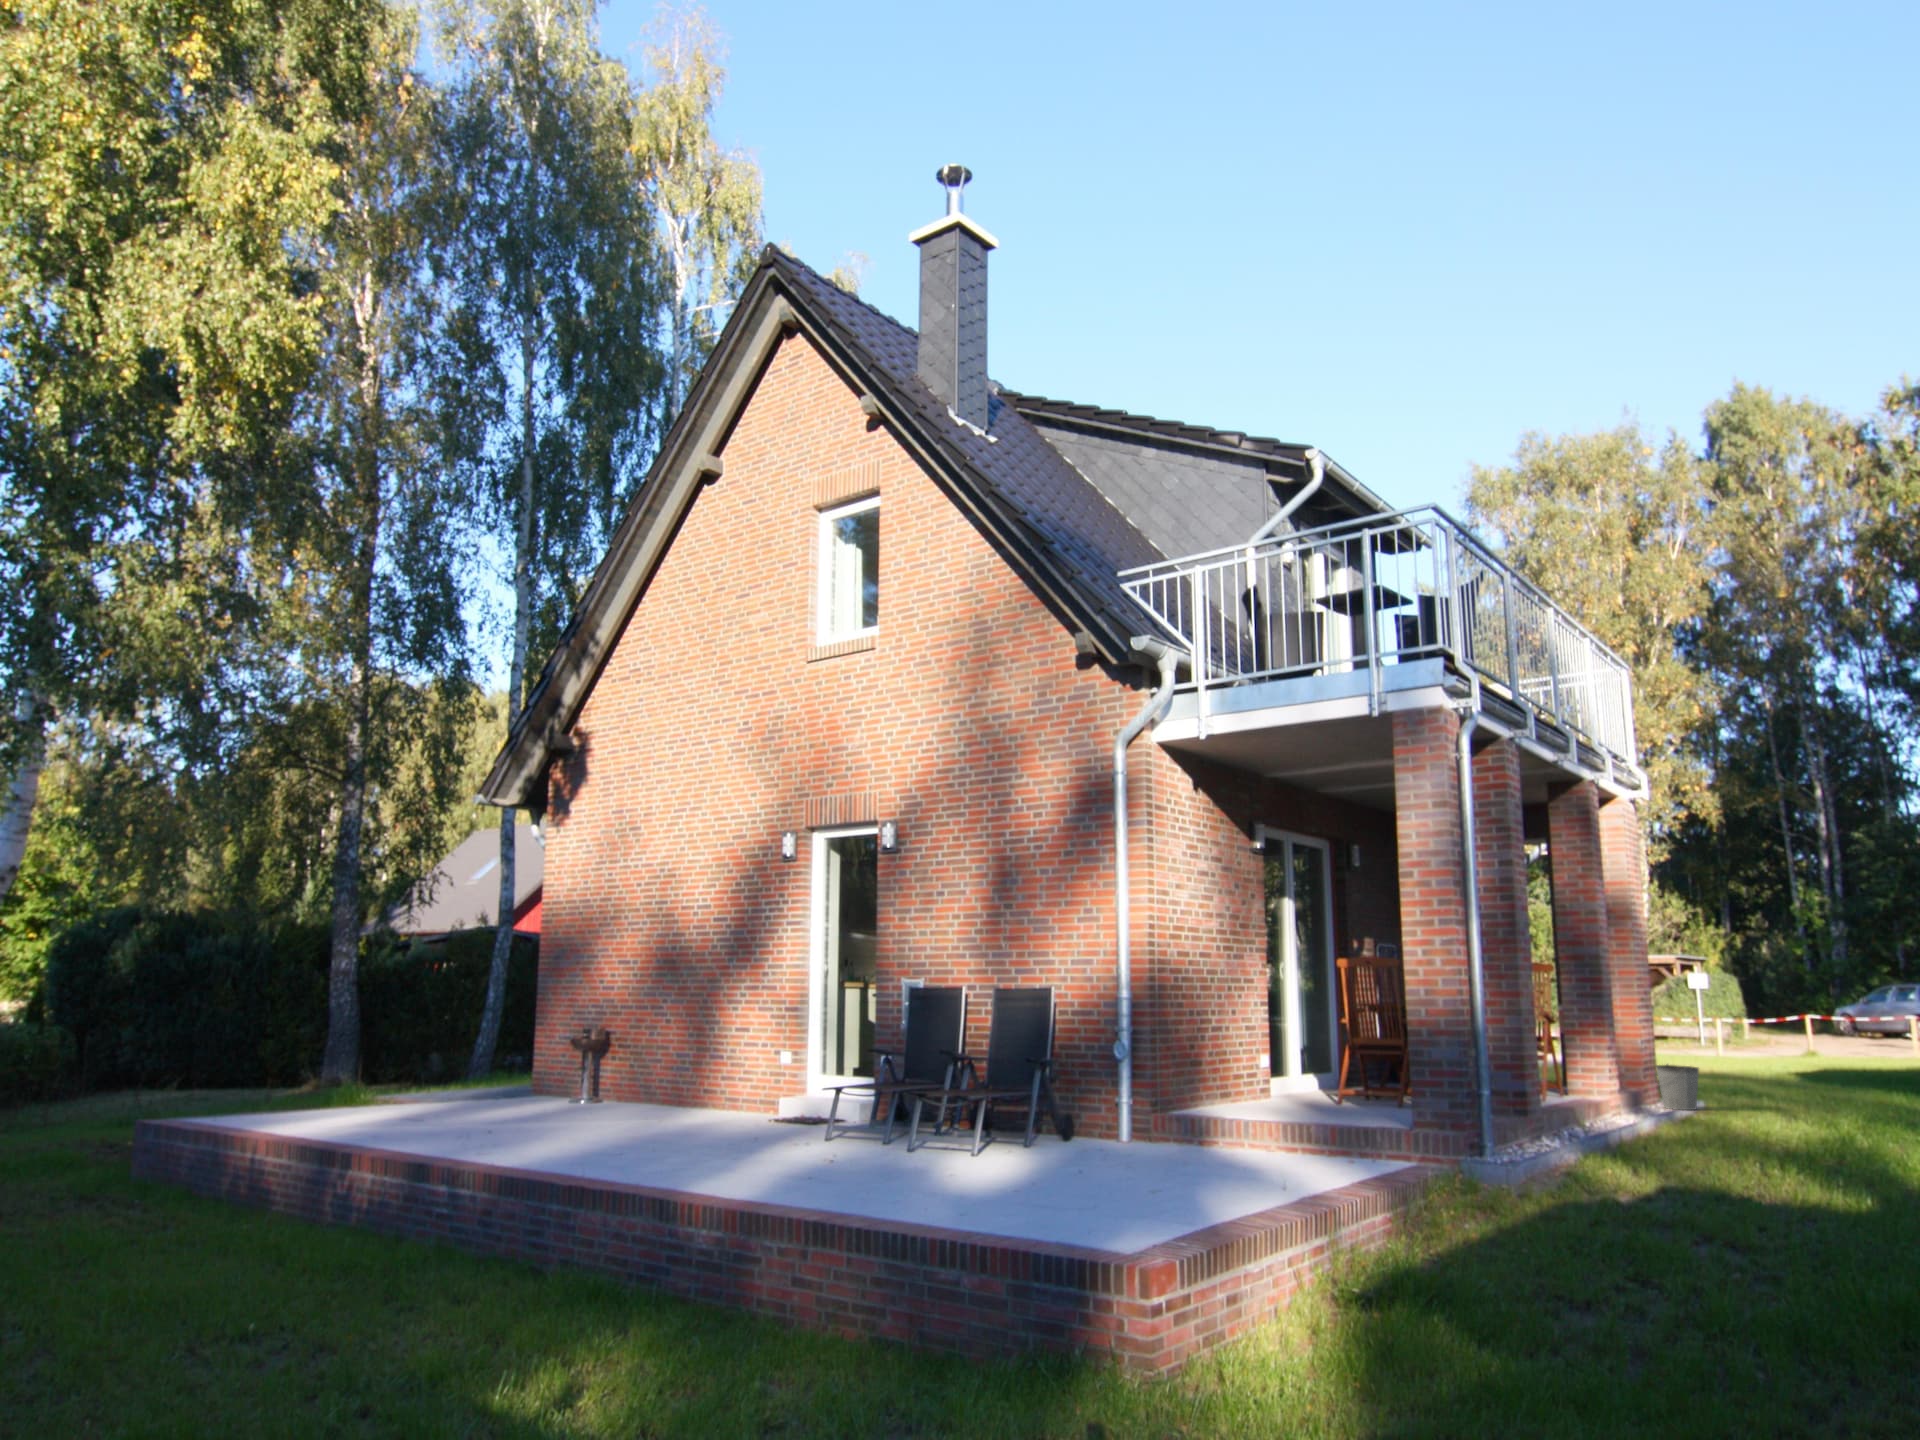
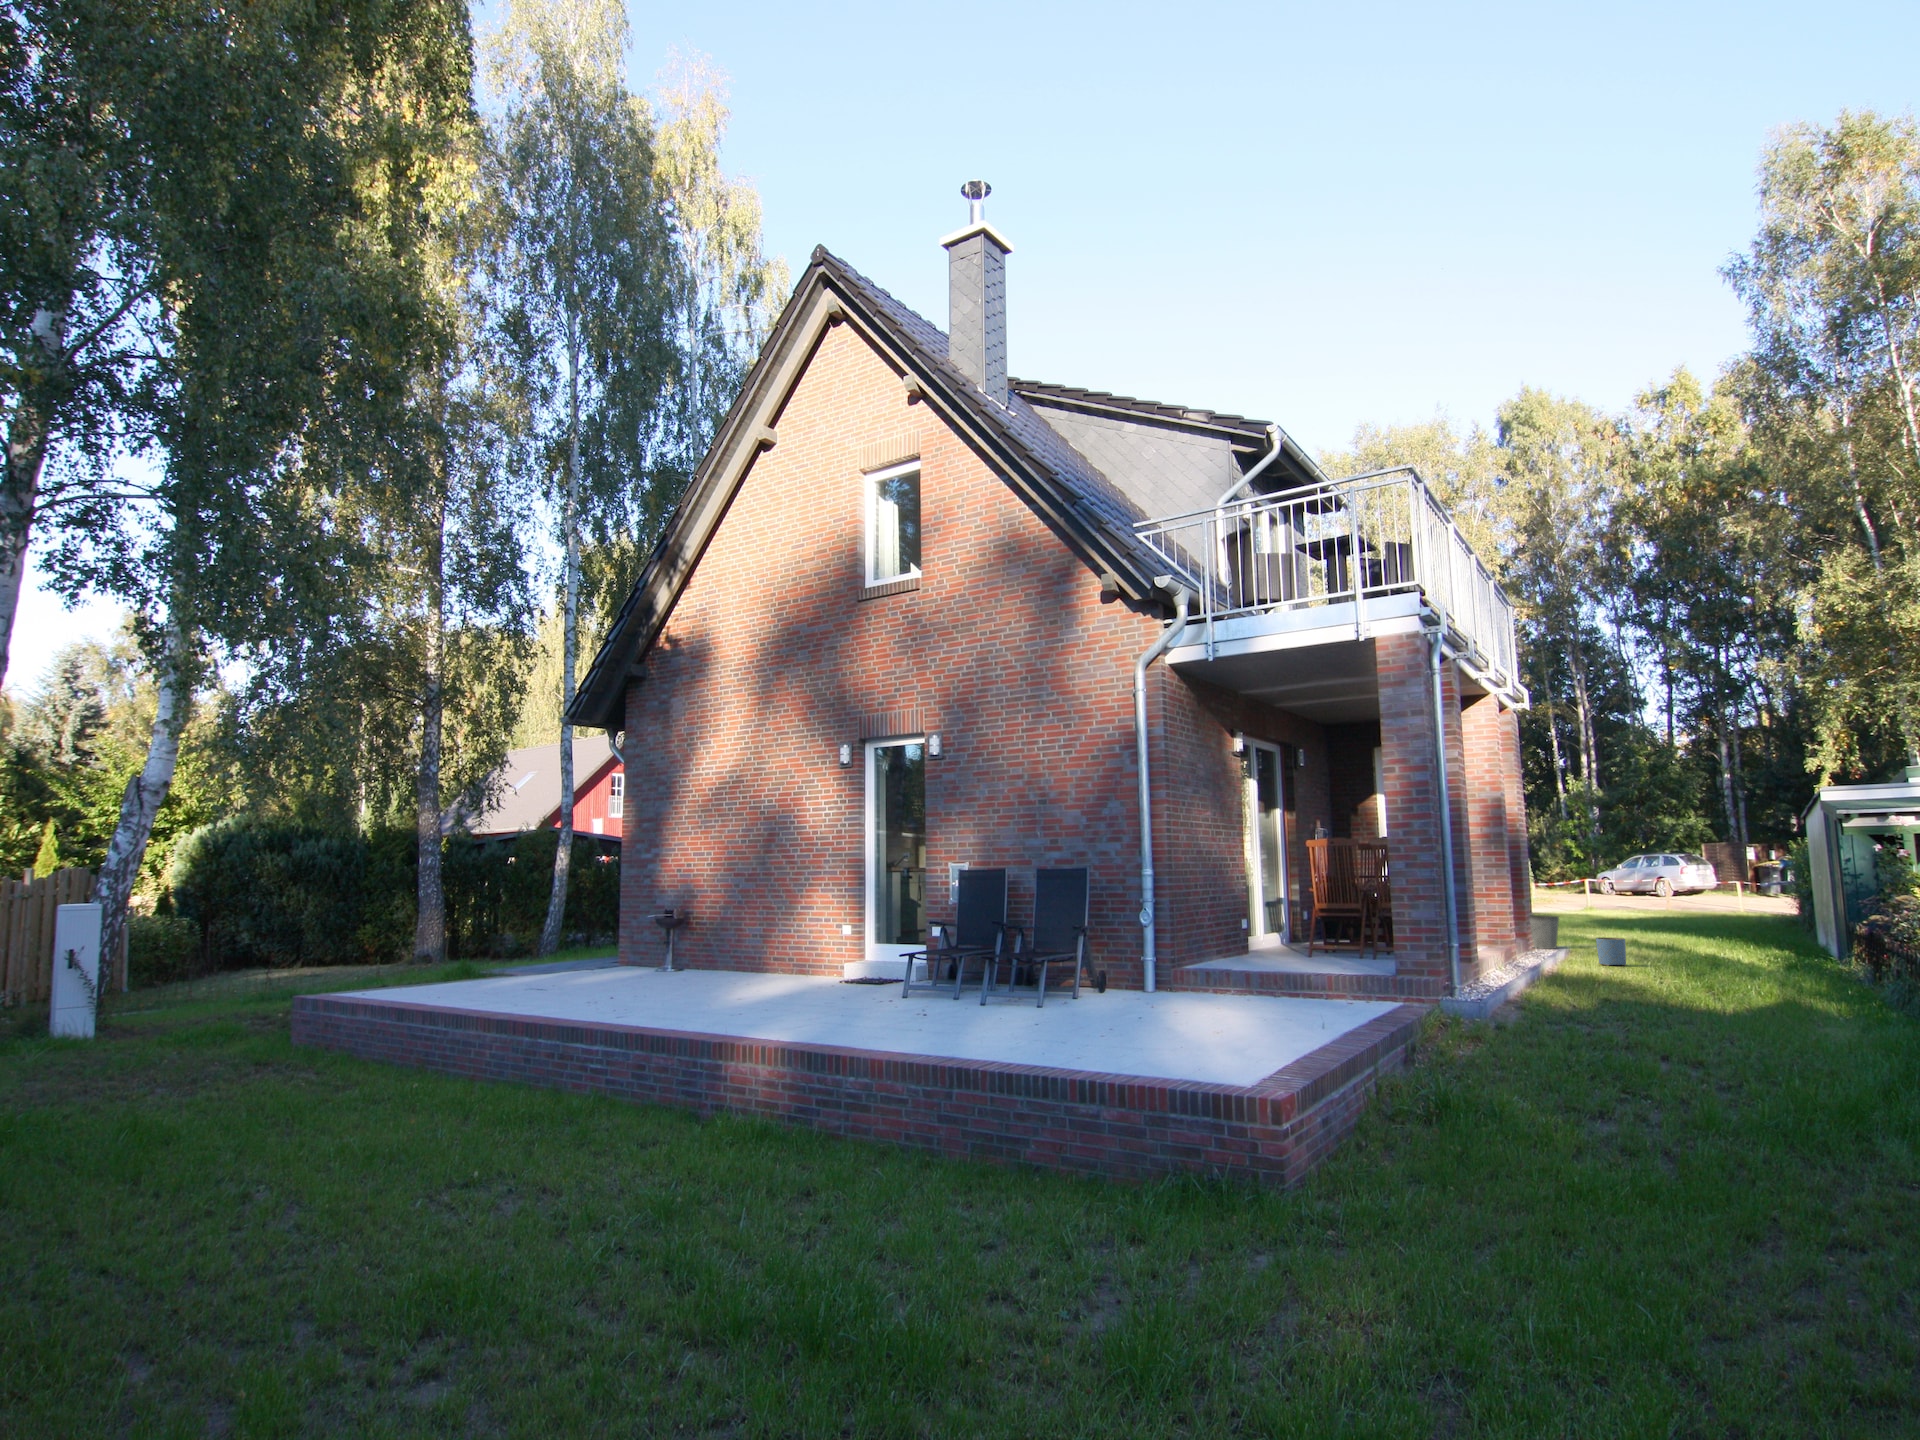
planter: none [1725,1101,1764,1139] -> present [1596,938,1626,966]

